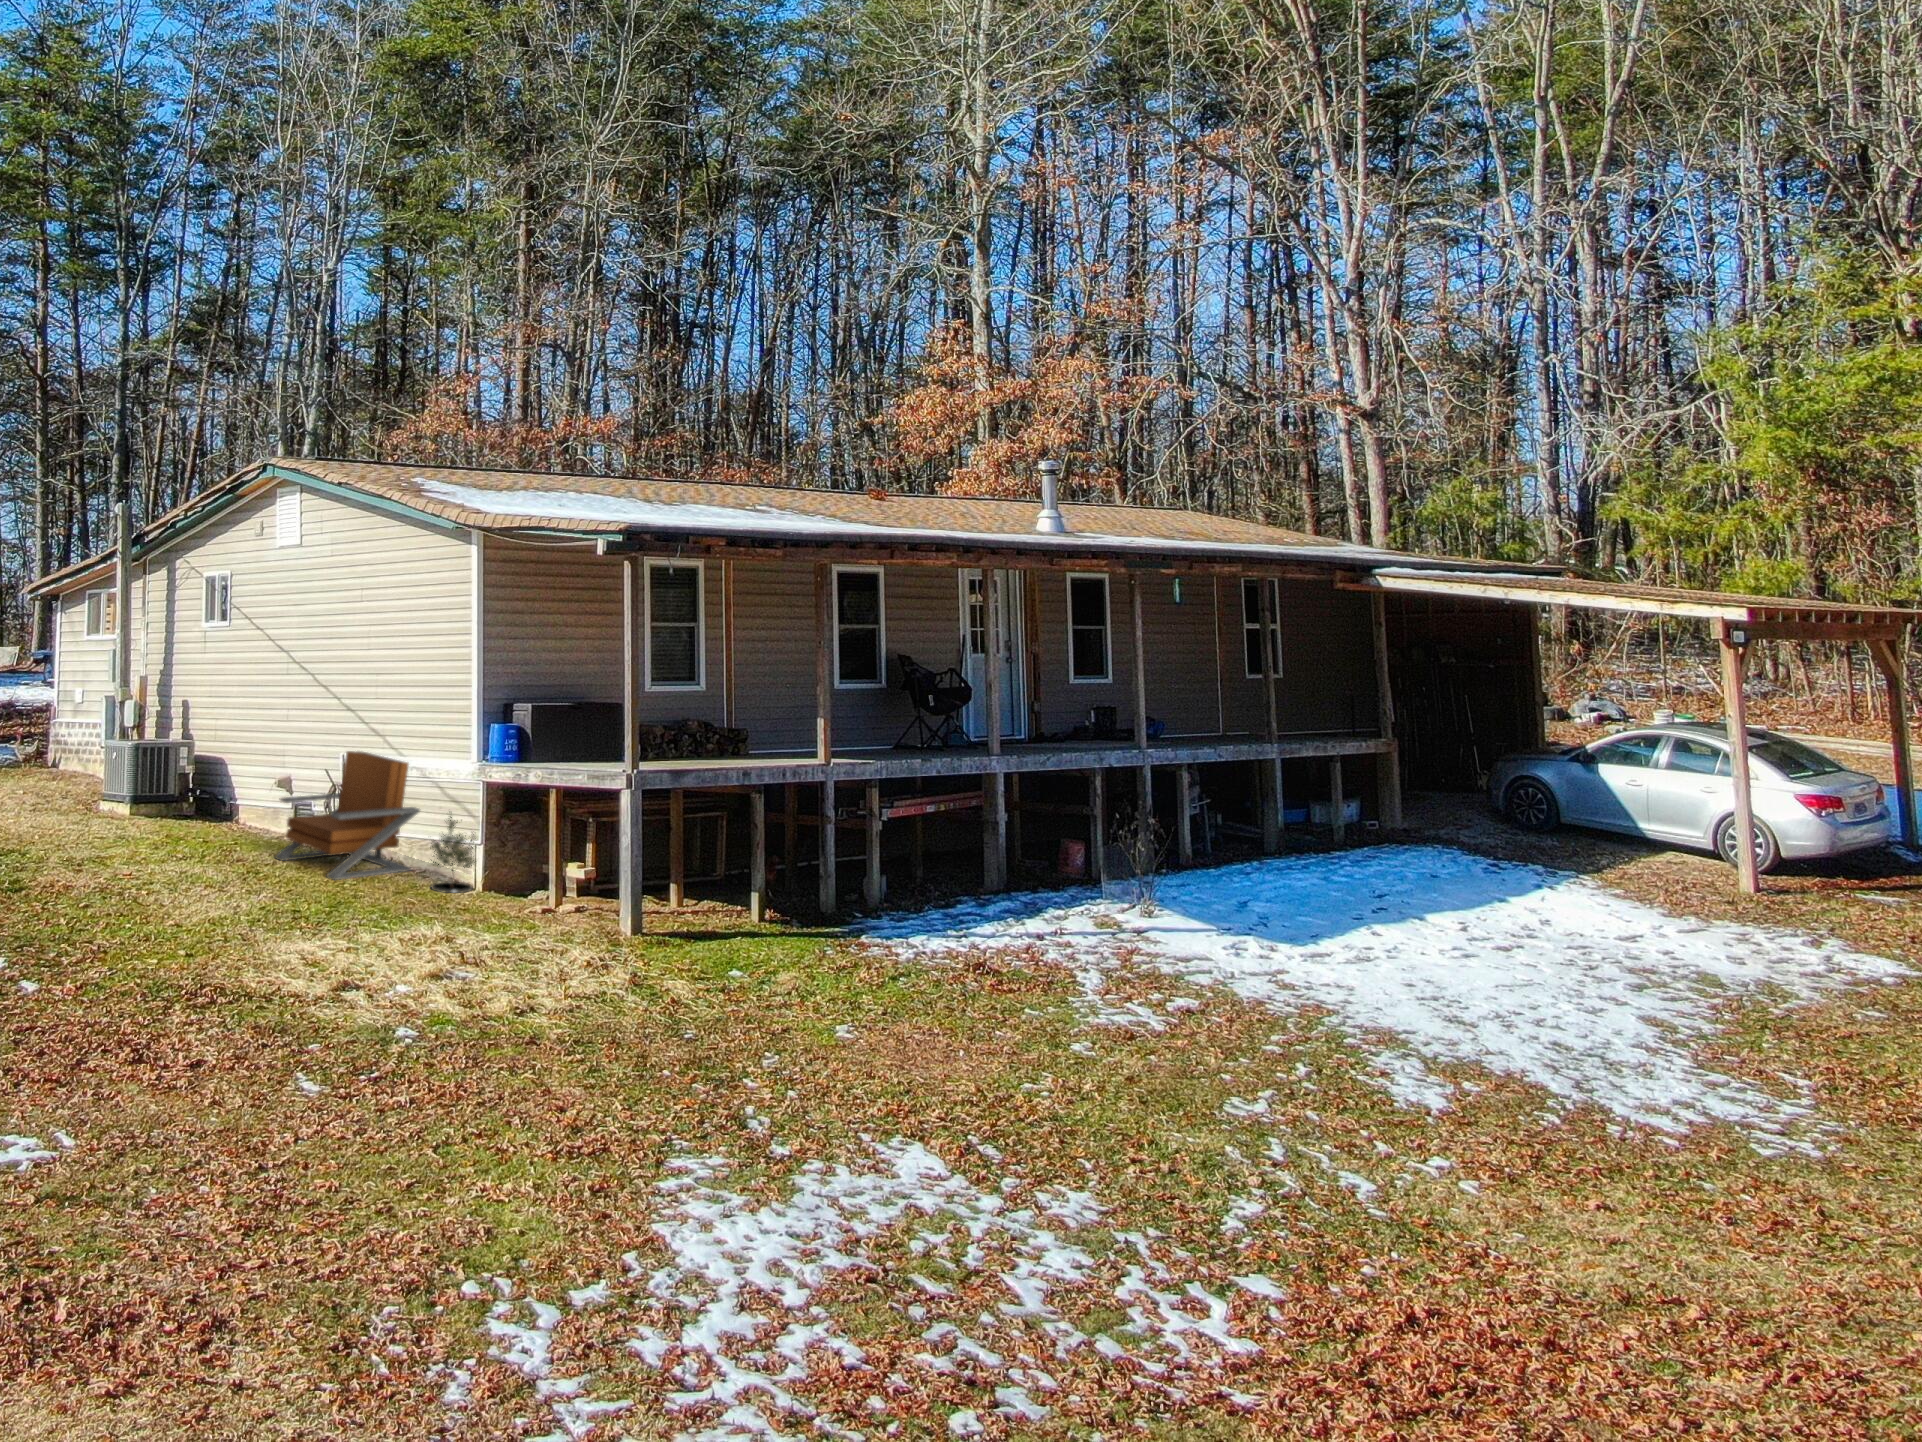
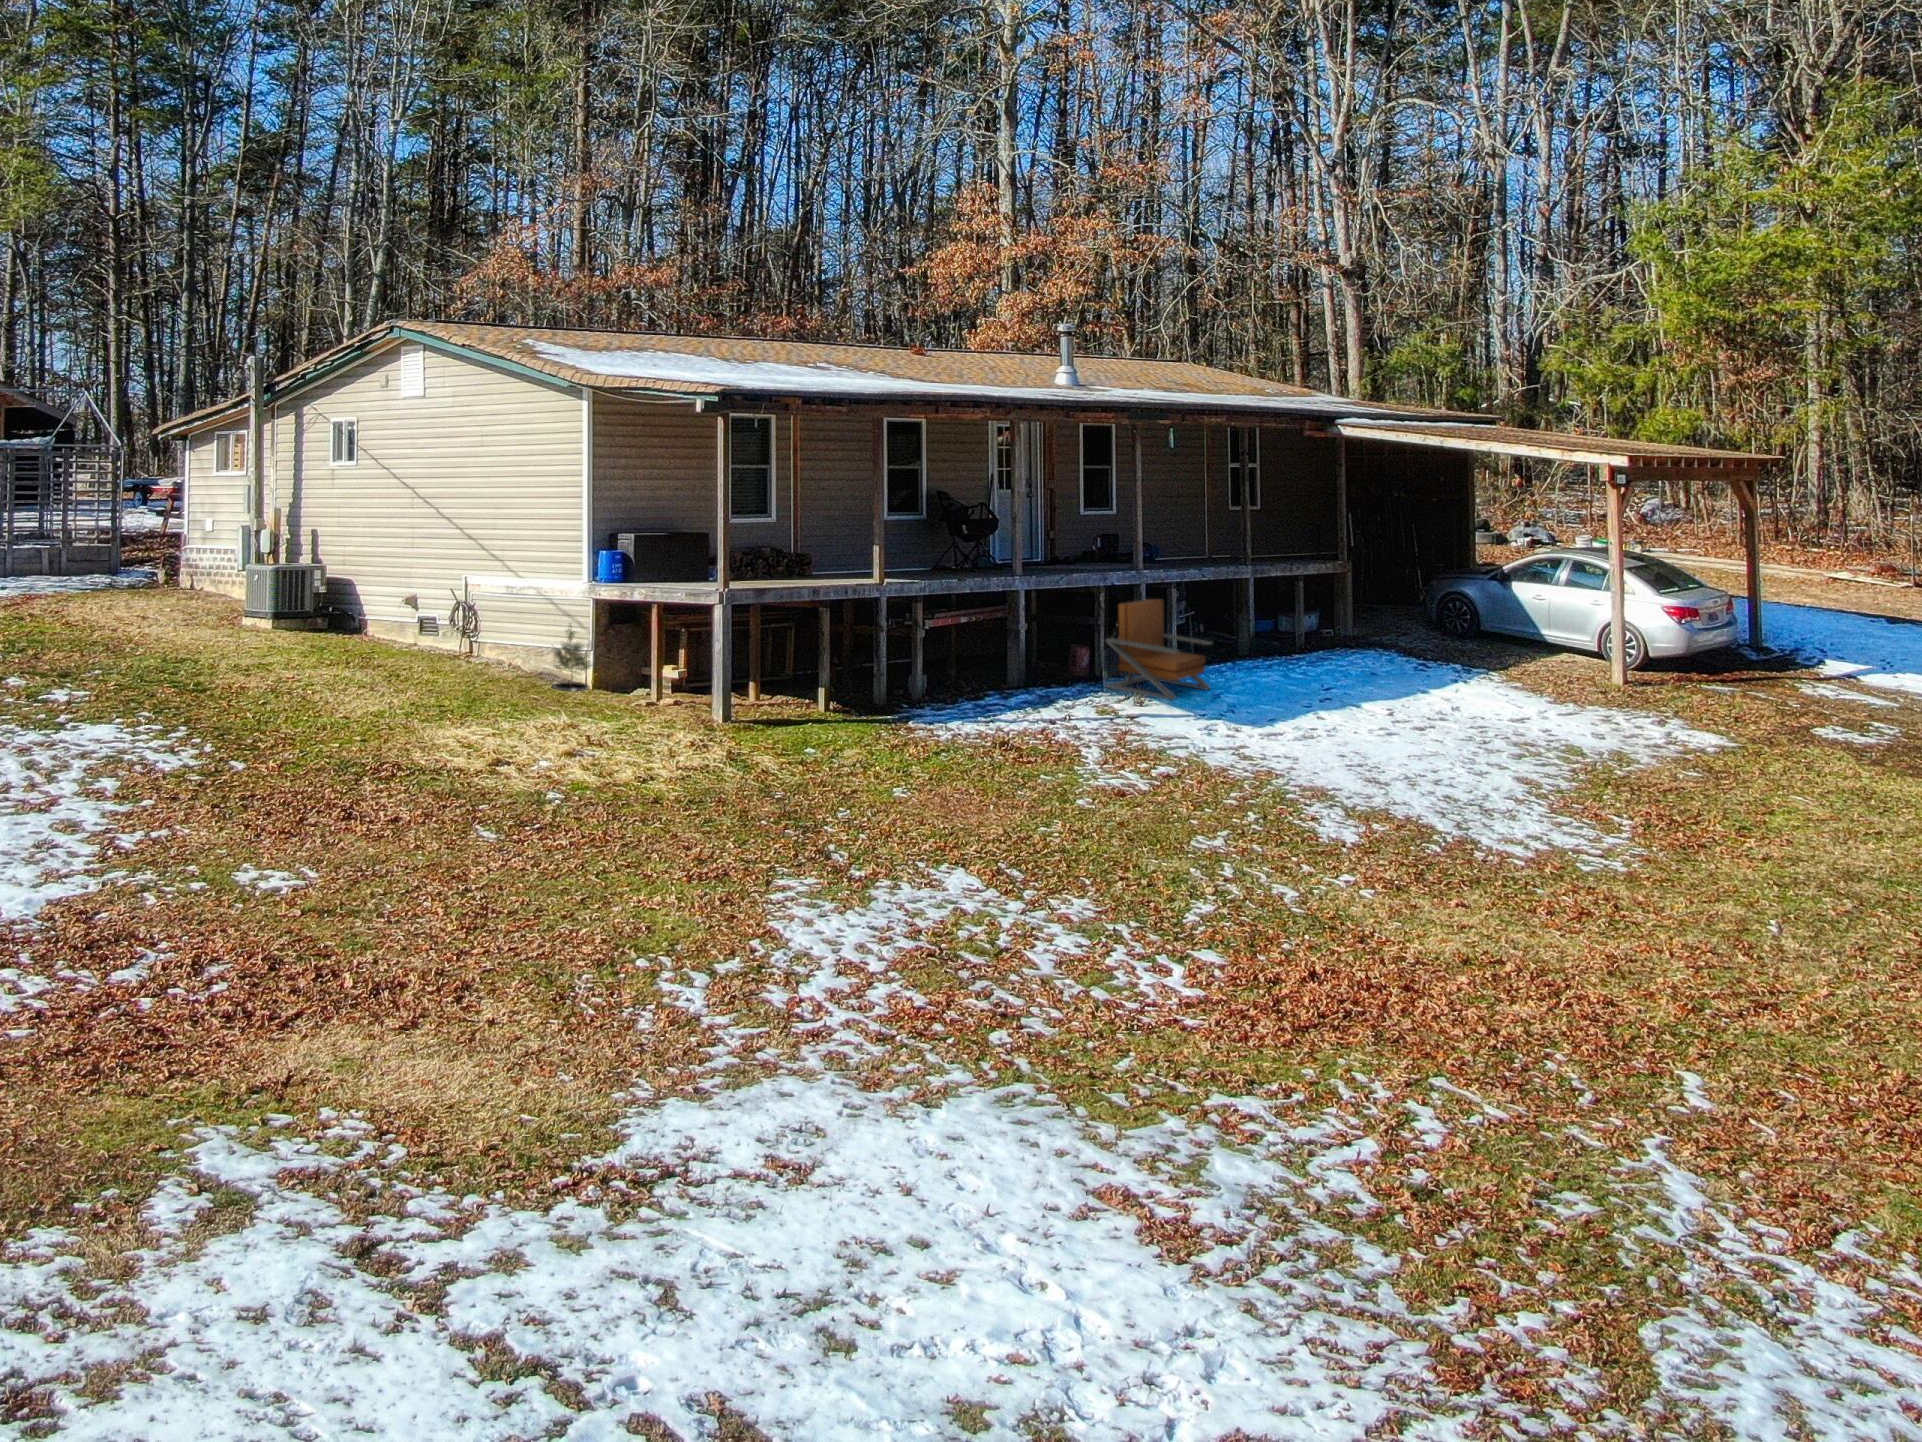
lounge chair: present [275,751,420,880] -> present [1106,599,1212,700]

